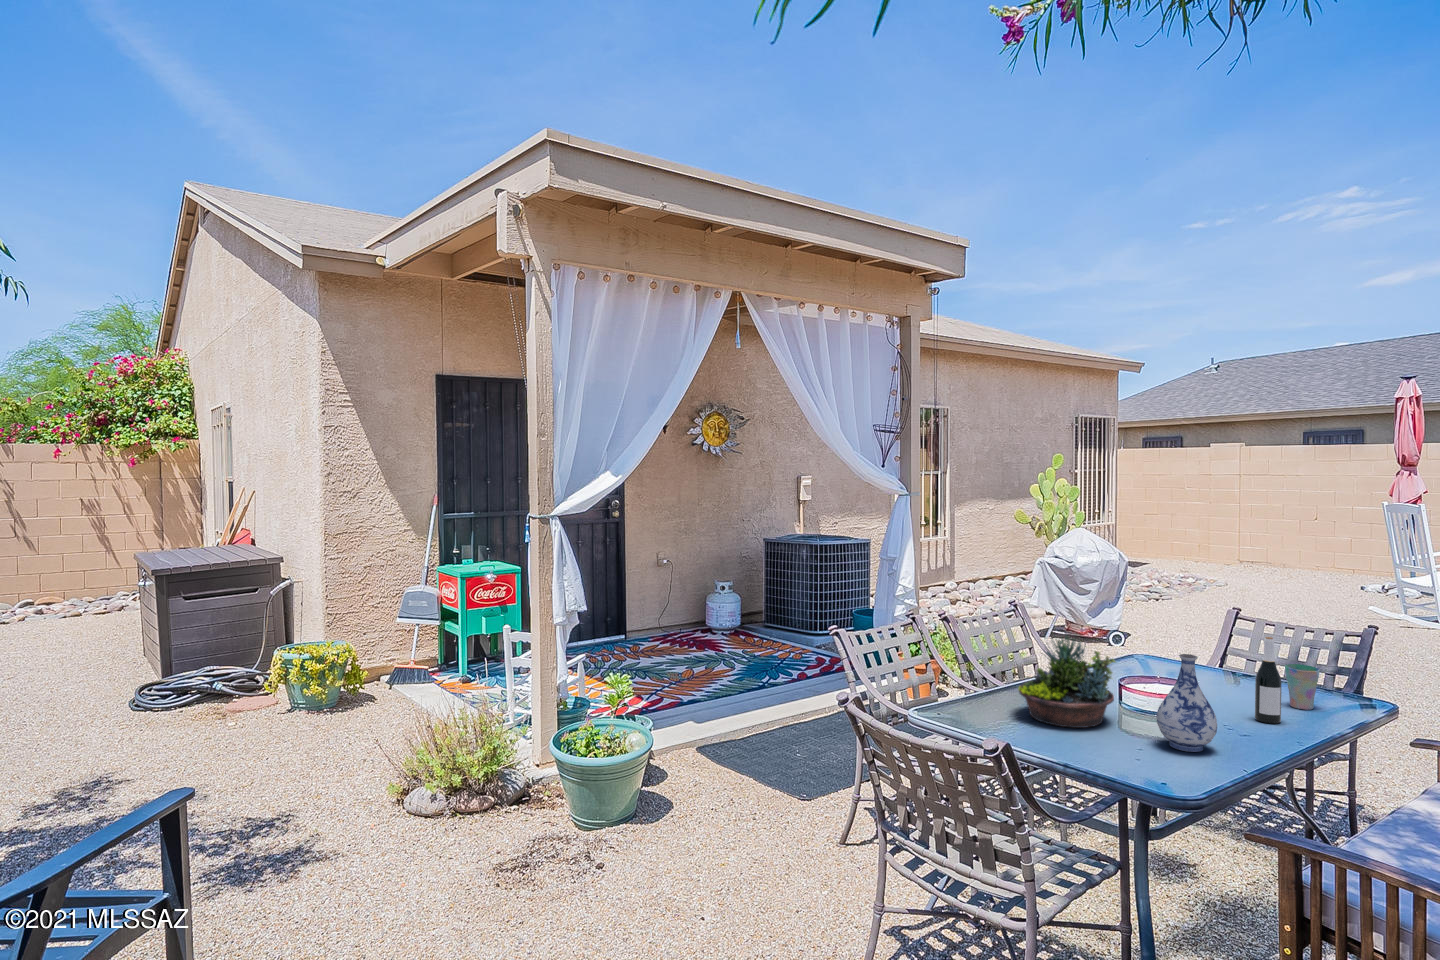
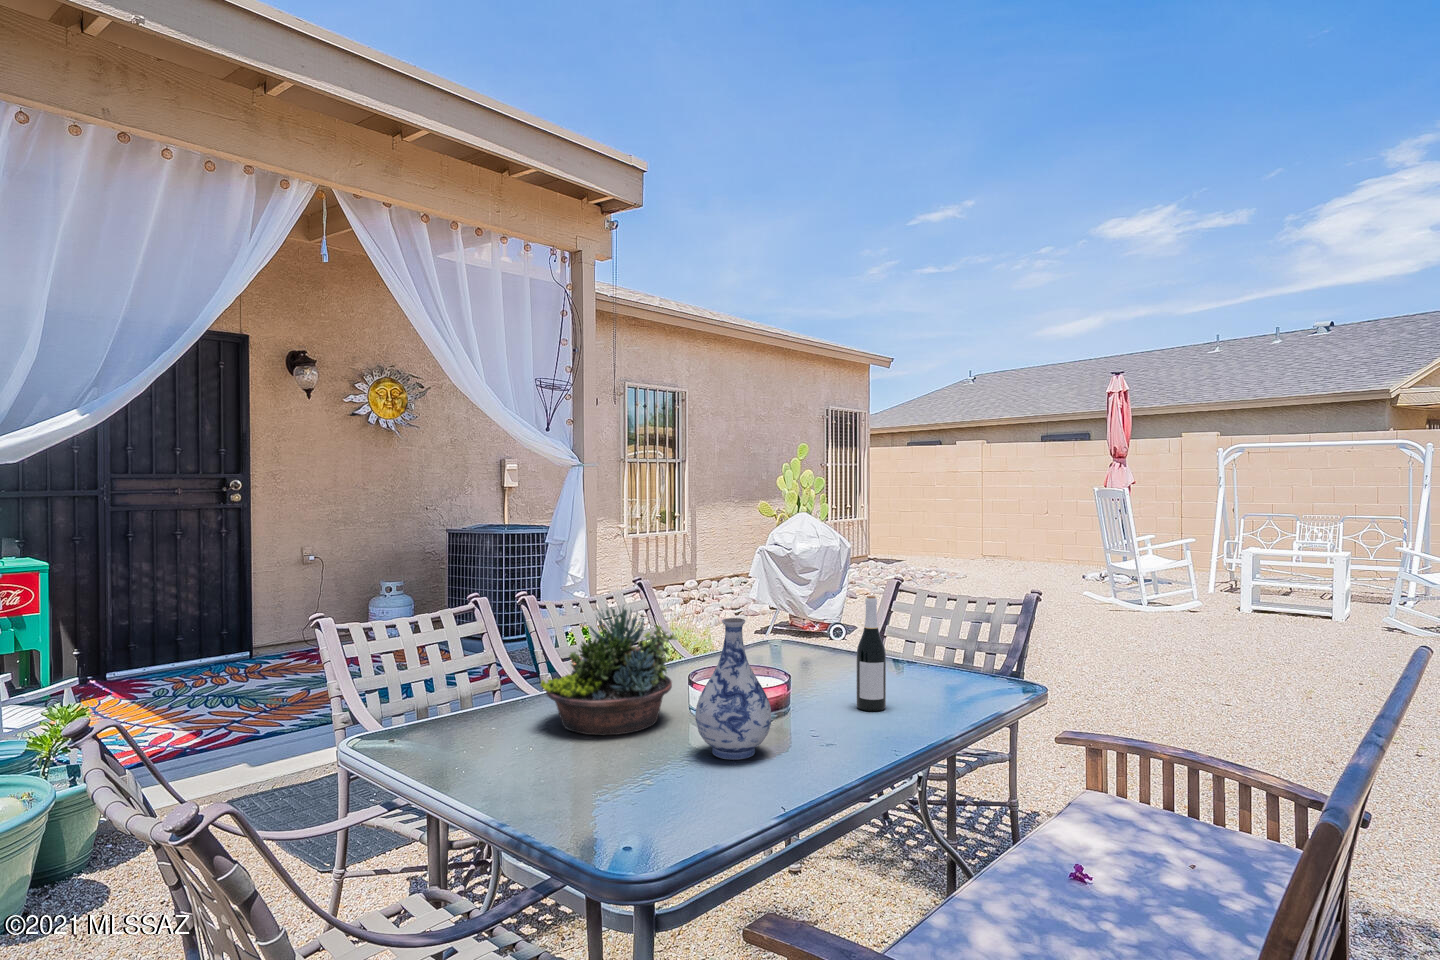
cup: present [1285,664,1320,710] -> none [906,633,943,690]

